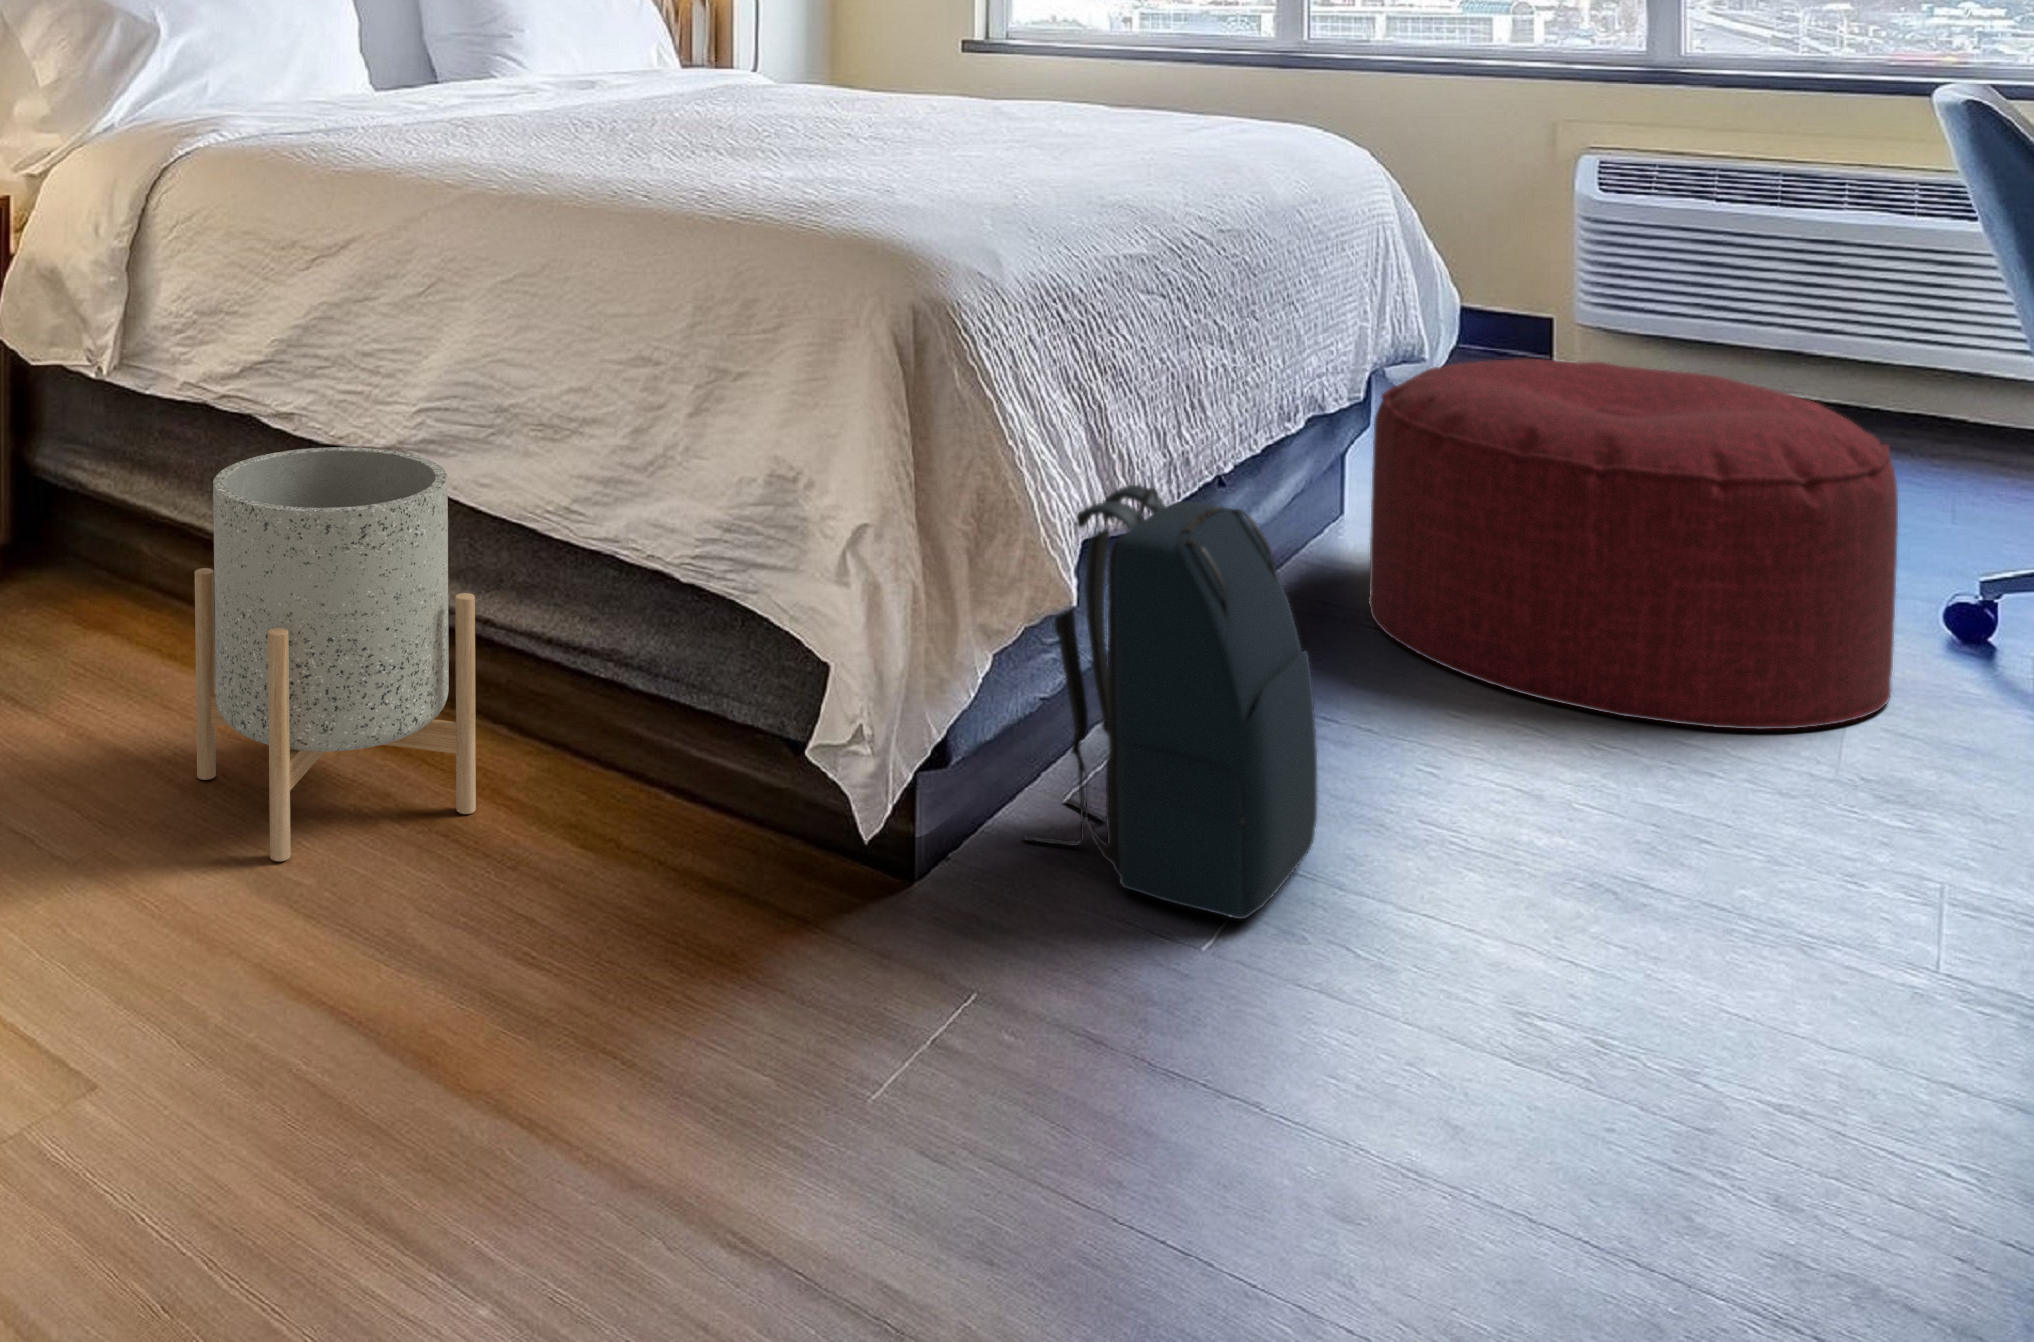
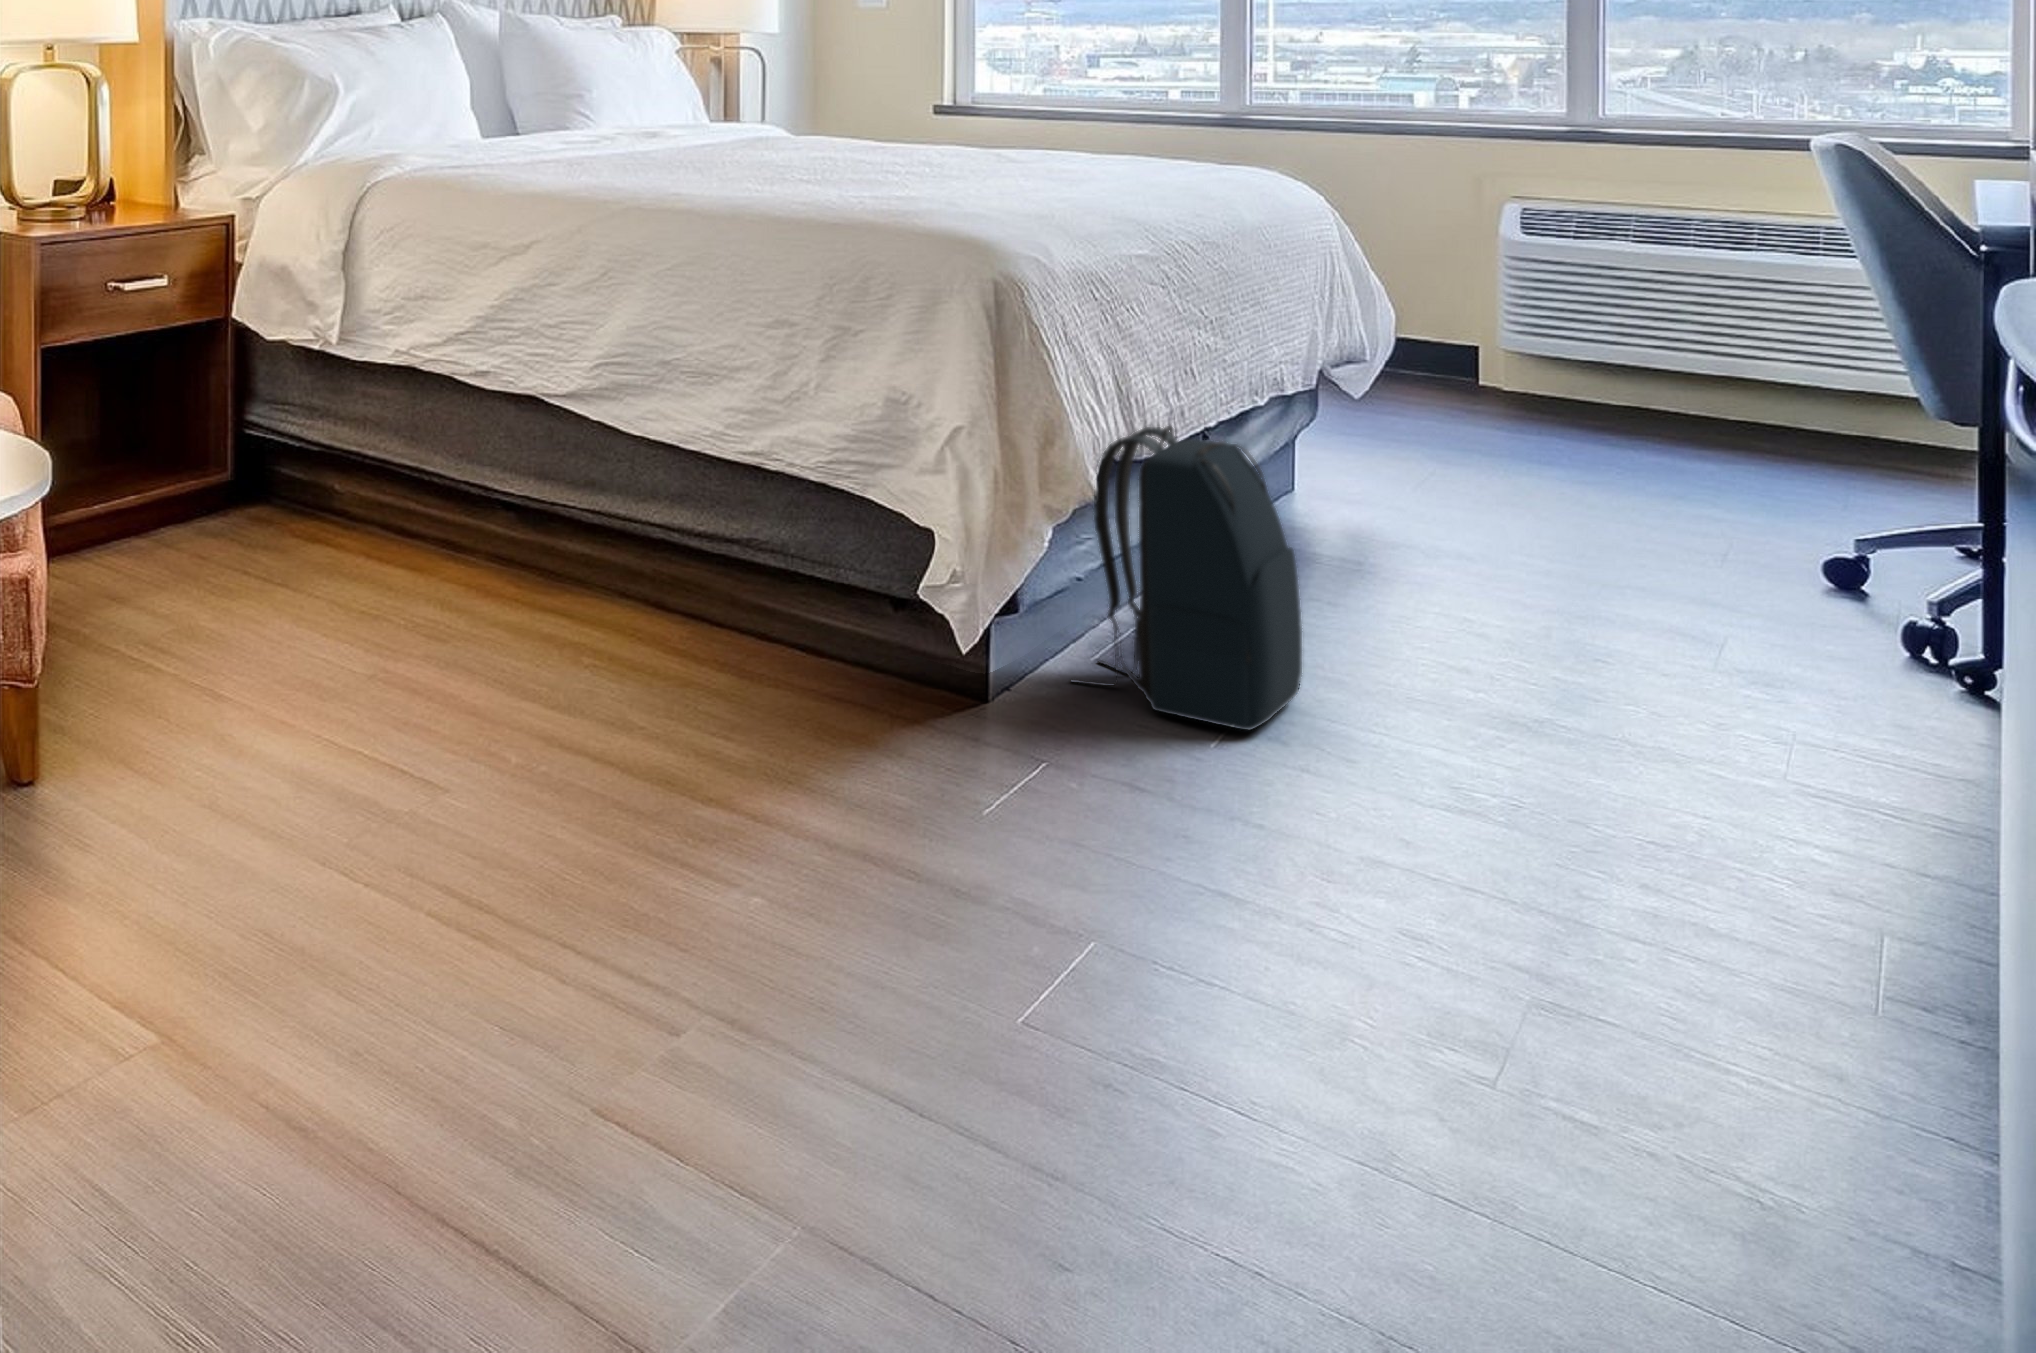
ottoman: present [1369,359,1898,729] -> none [1327,362,1790,646]
planter: present [195,447,476,861] -> none [439,390,652,666]

